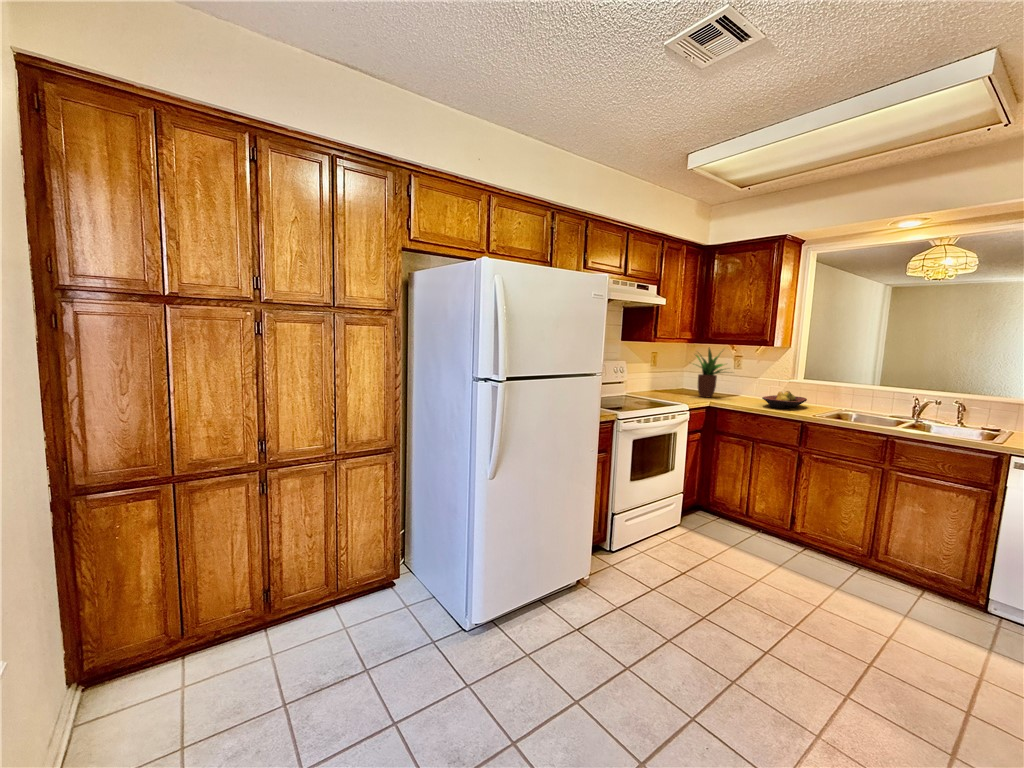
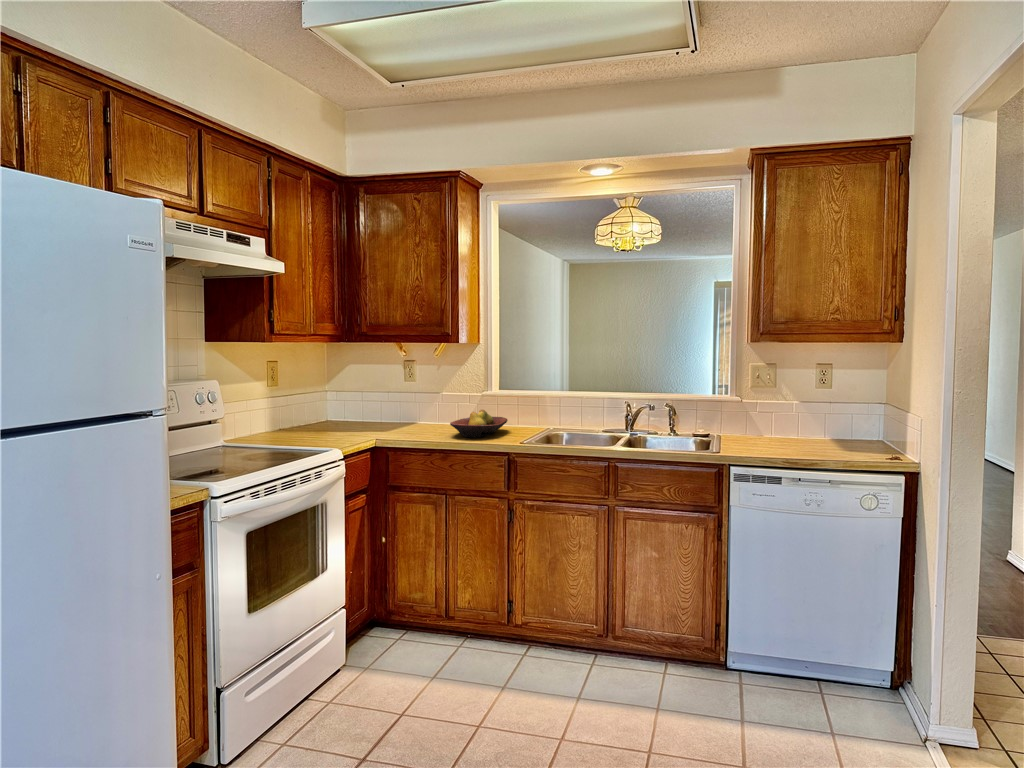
potted plant: present [696,349,725,397] -> none [334,347,407,433]

